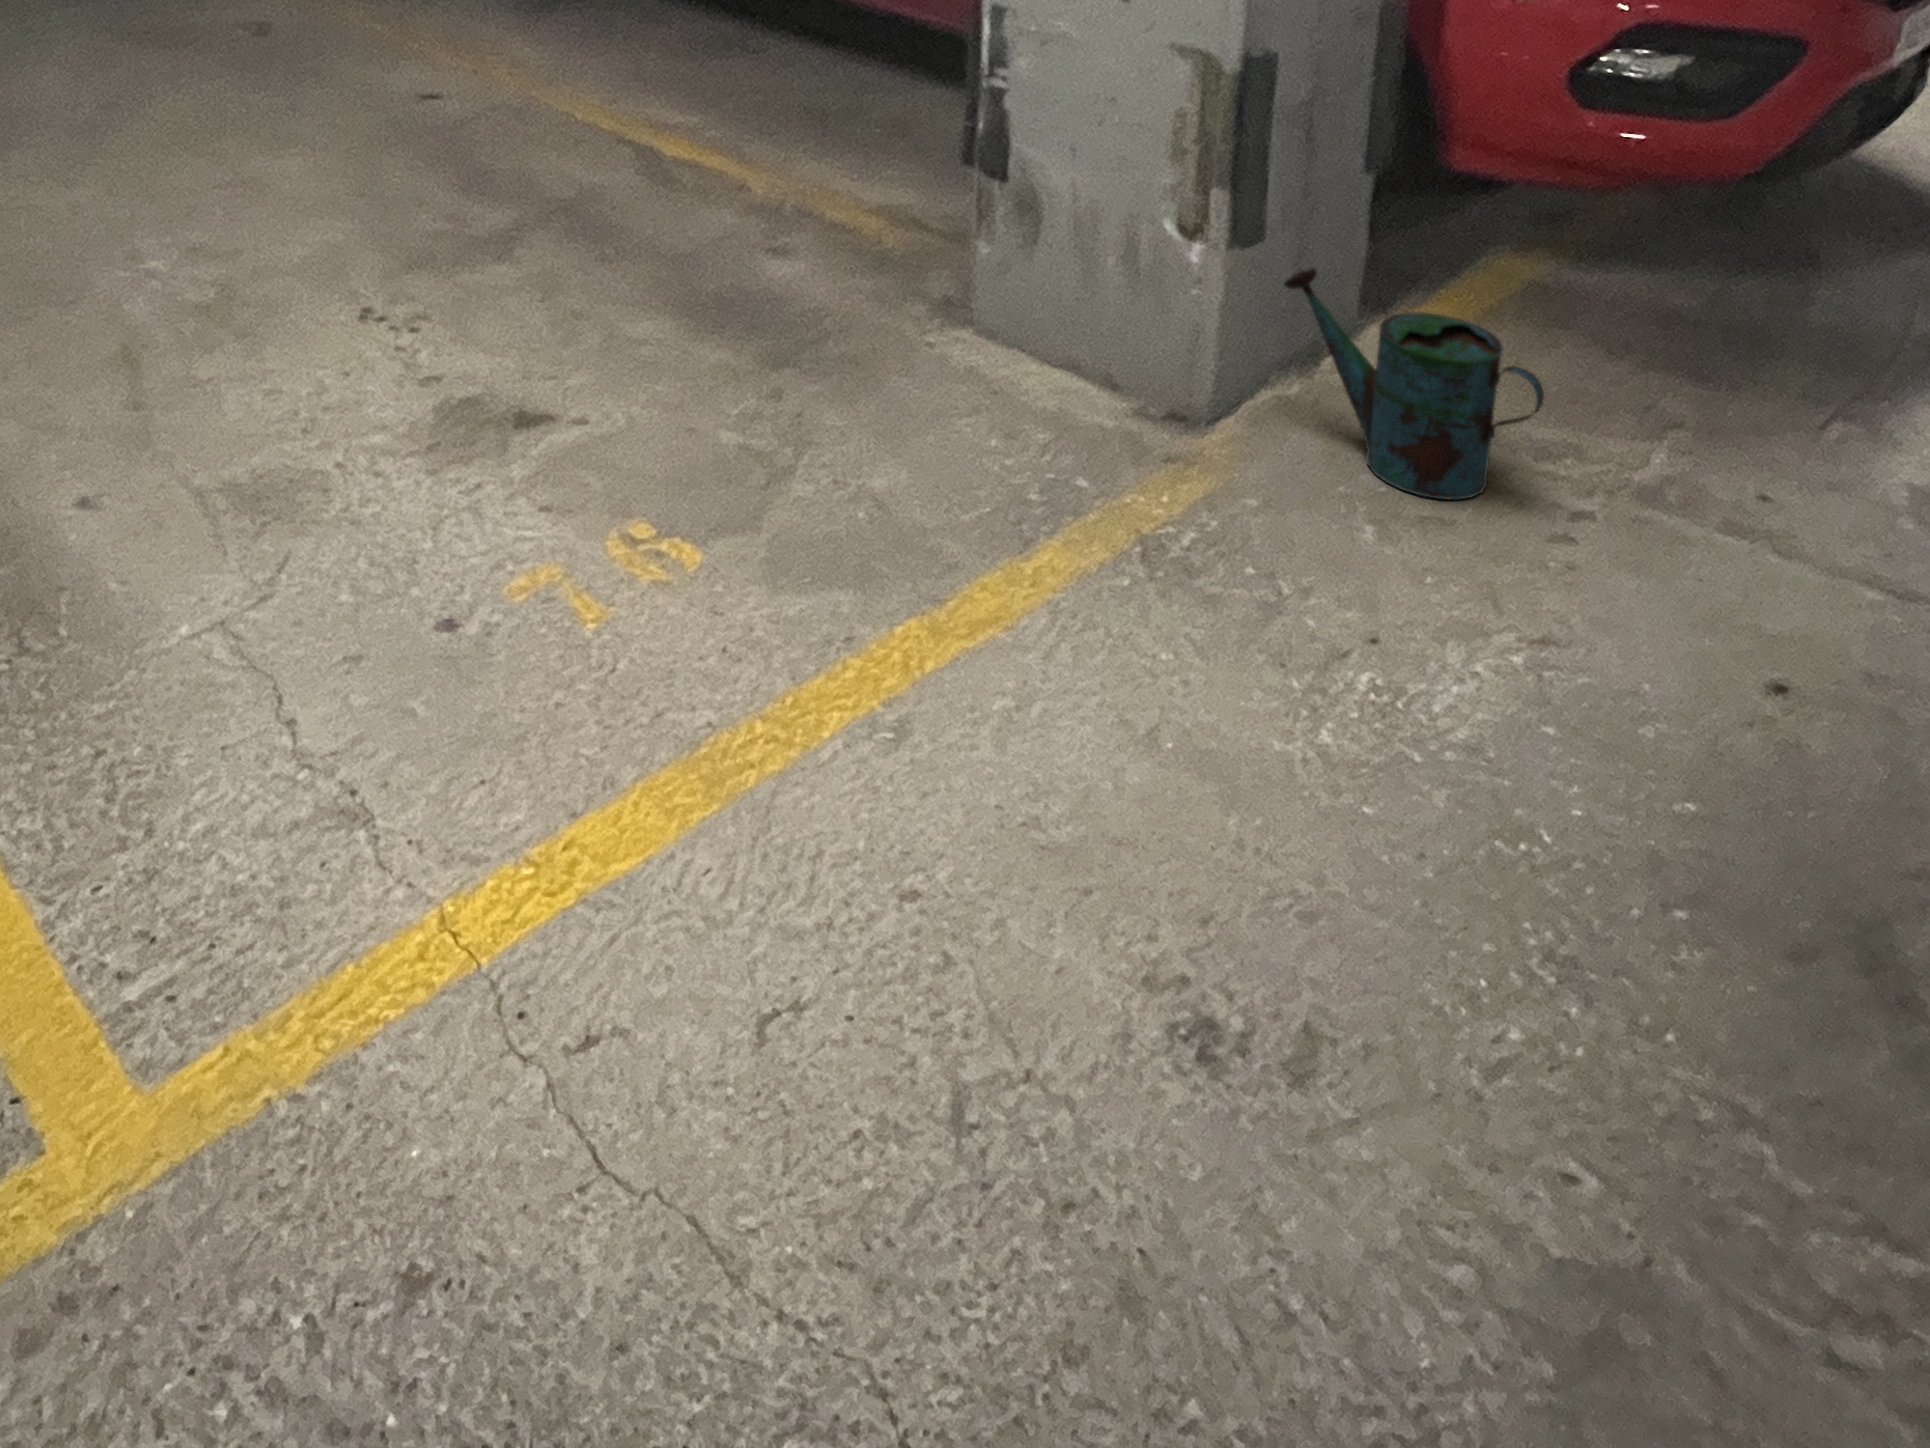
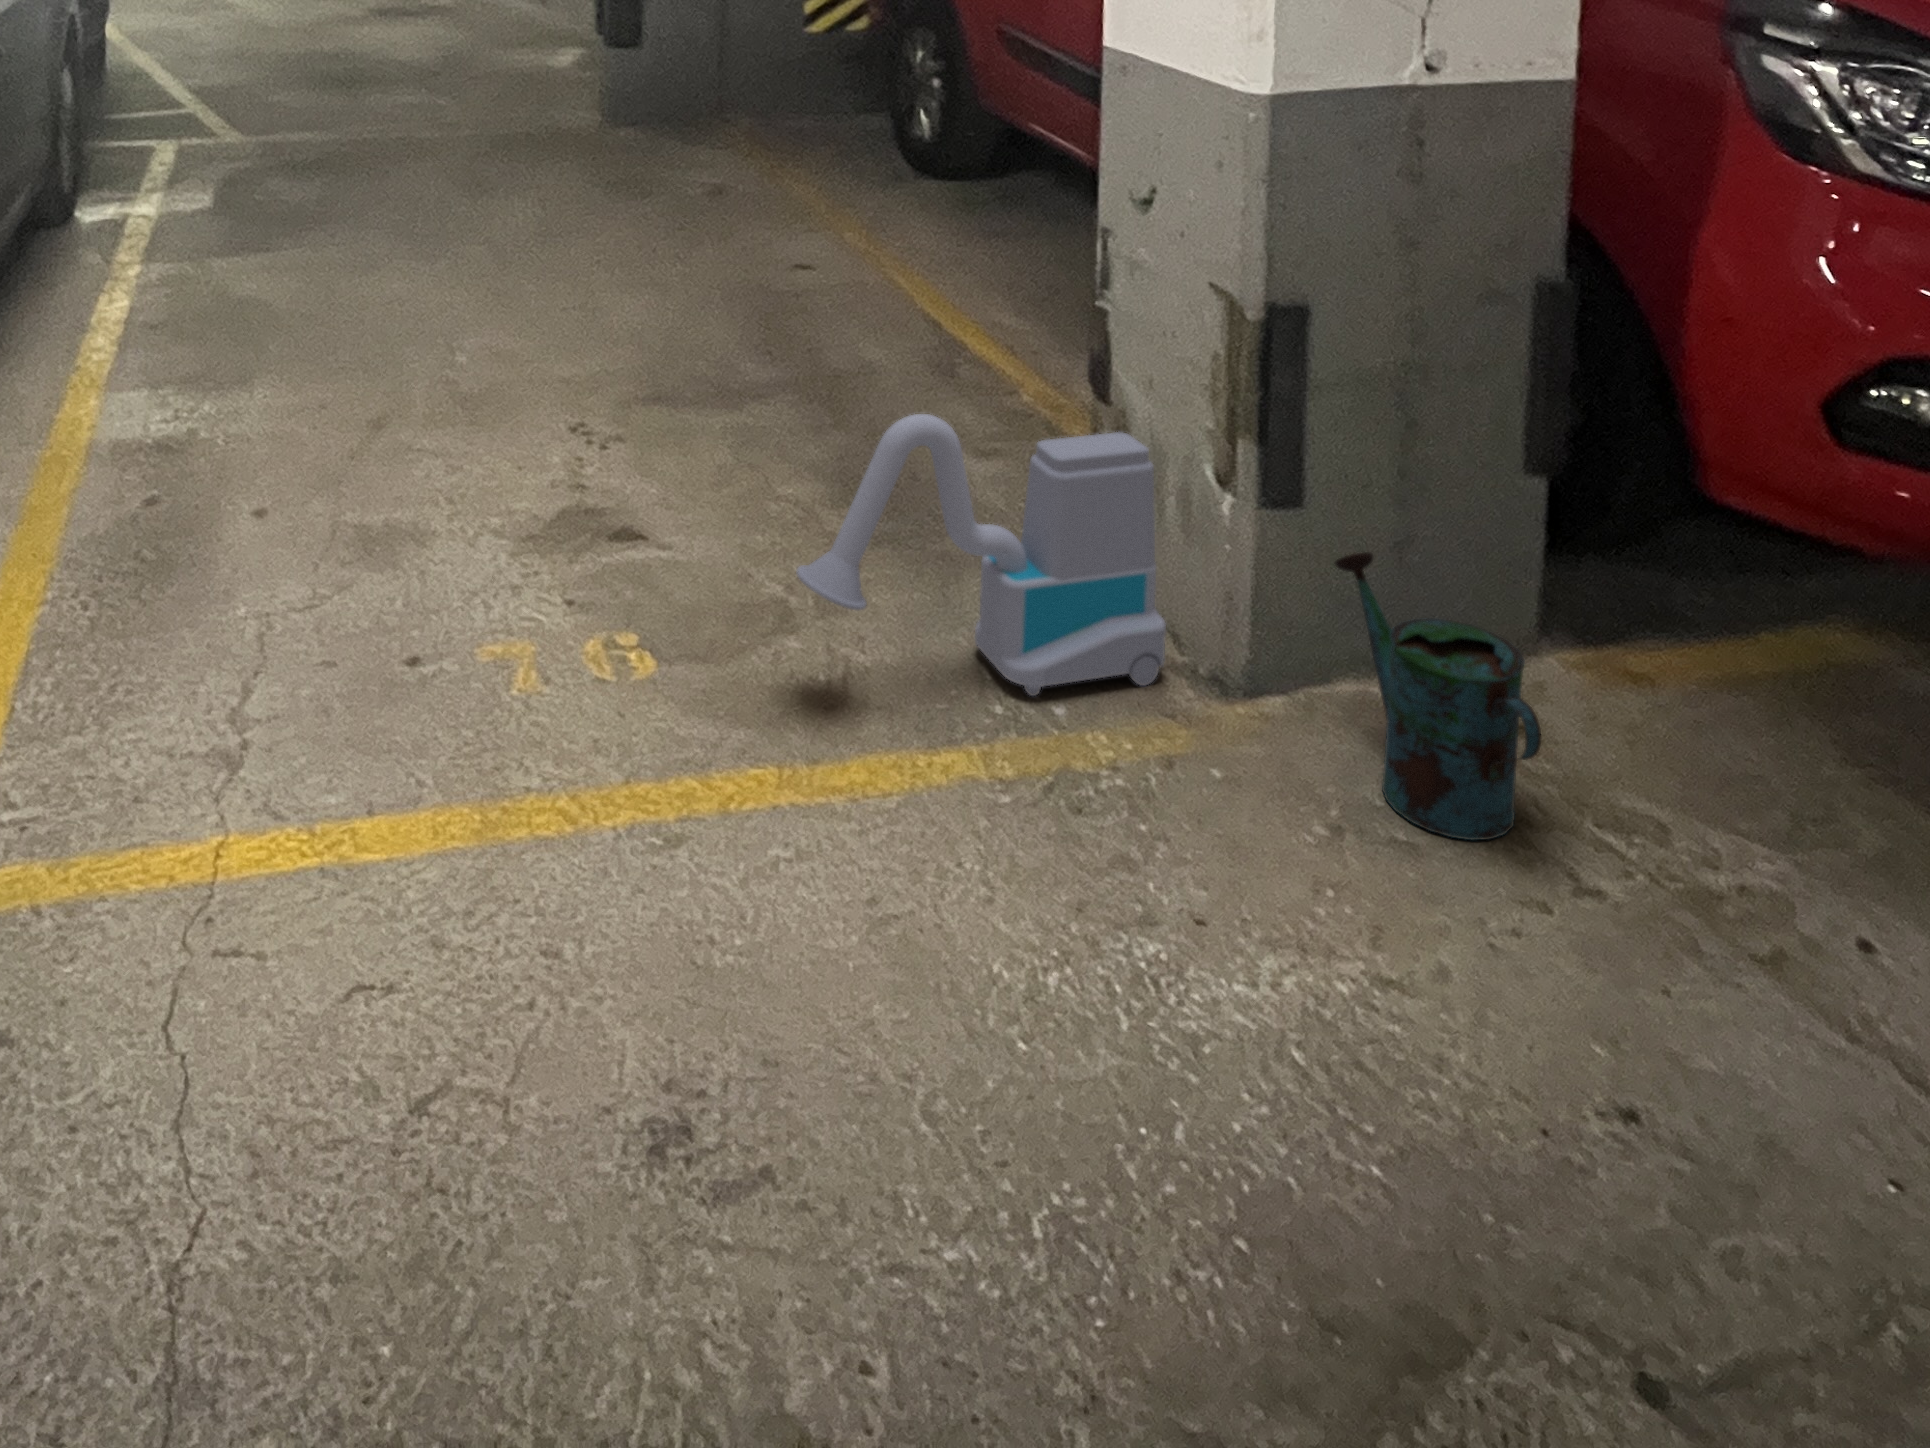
vacuum cleaner: none [851,202,1133,473] -> present [796,414,1166,696]

